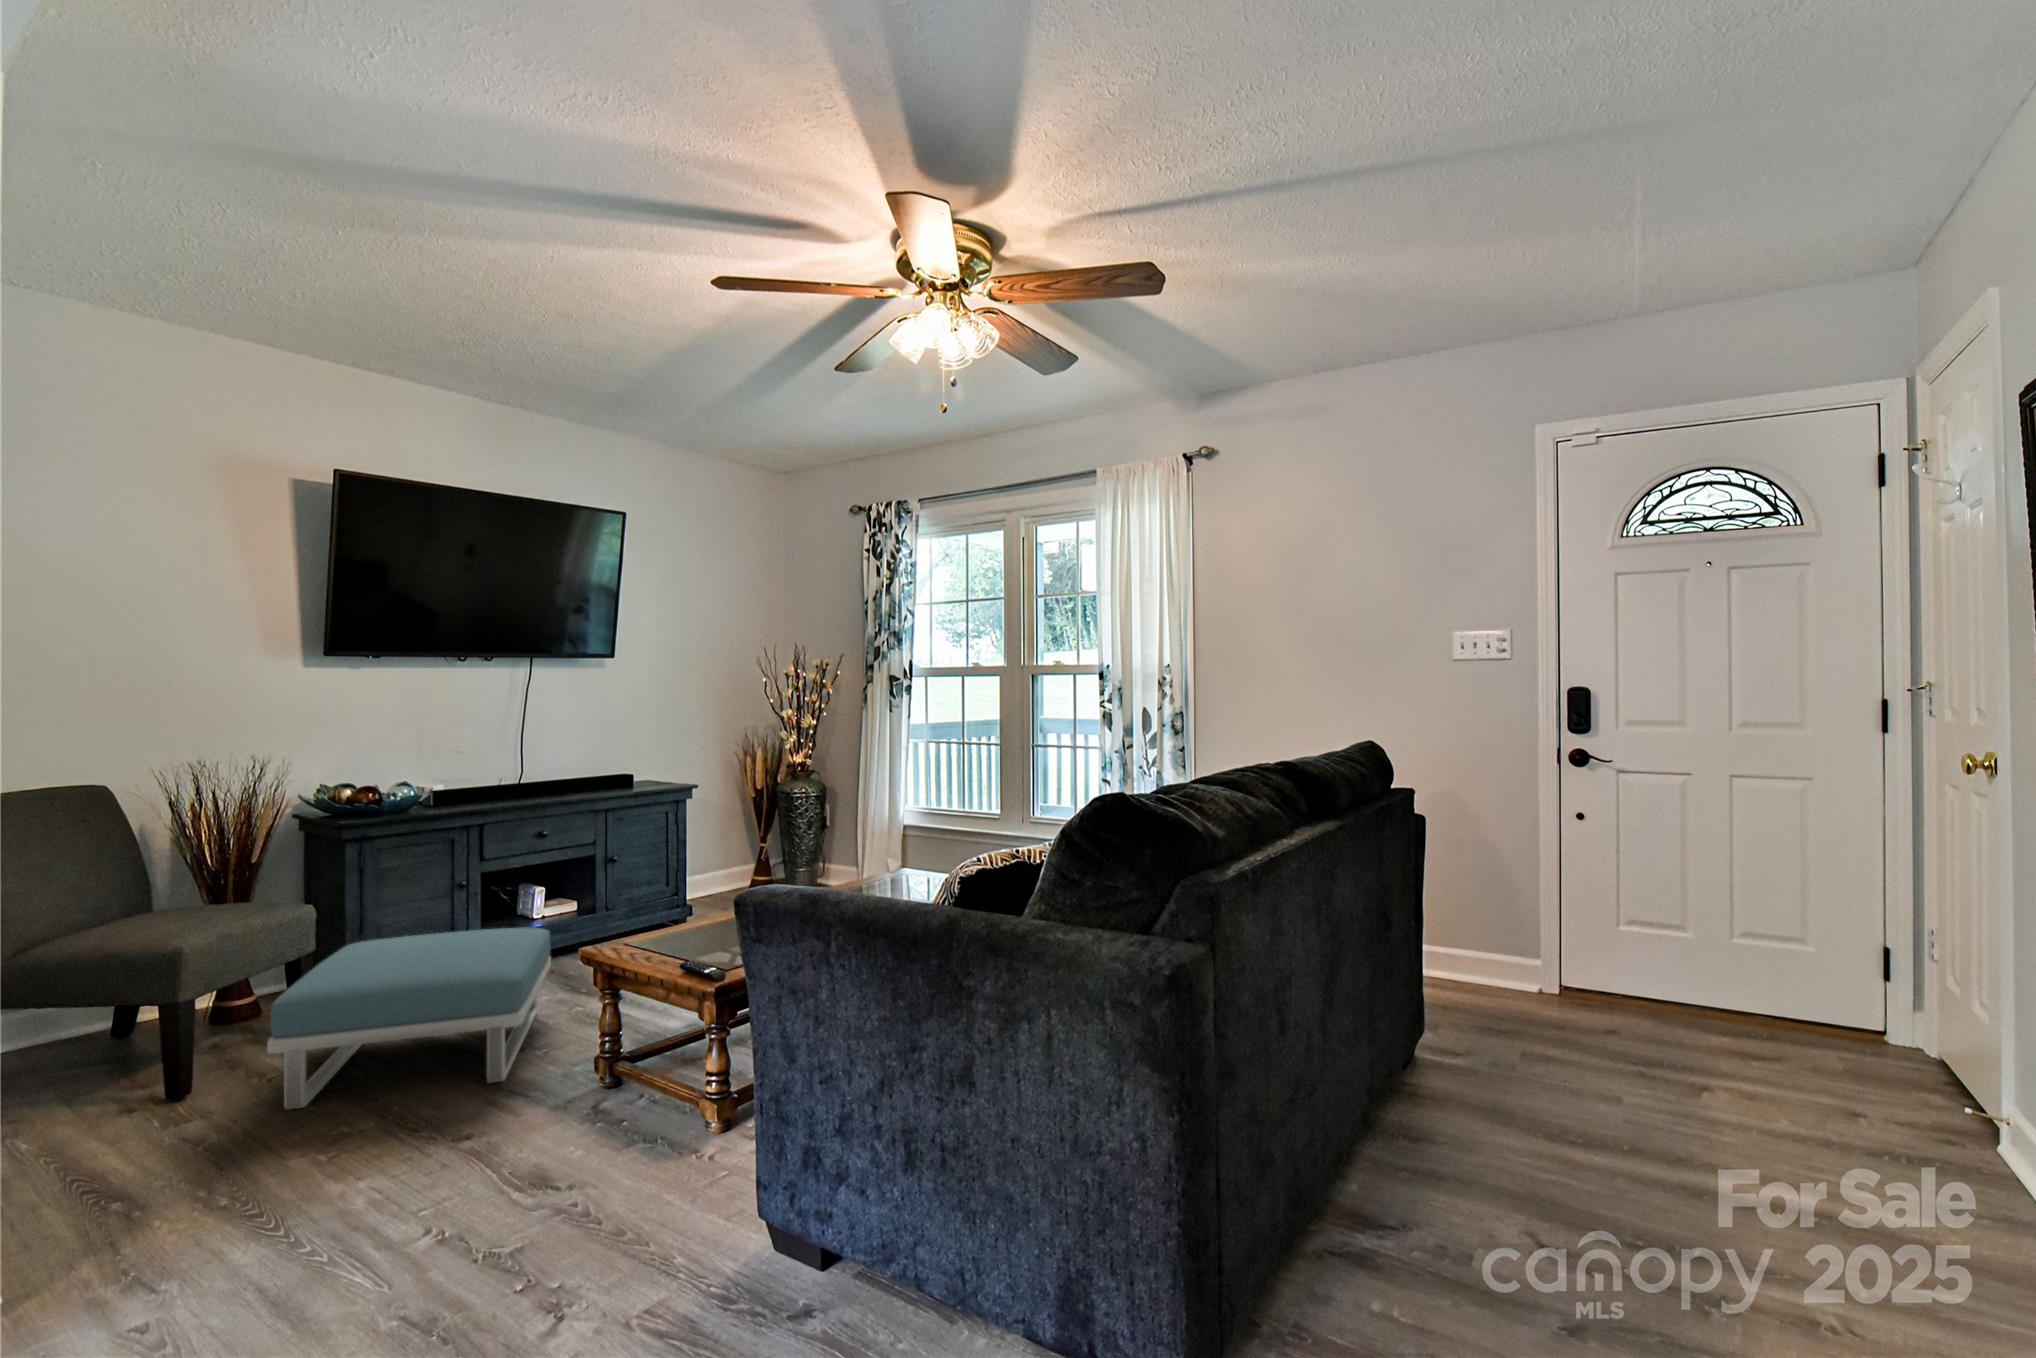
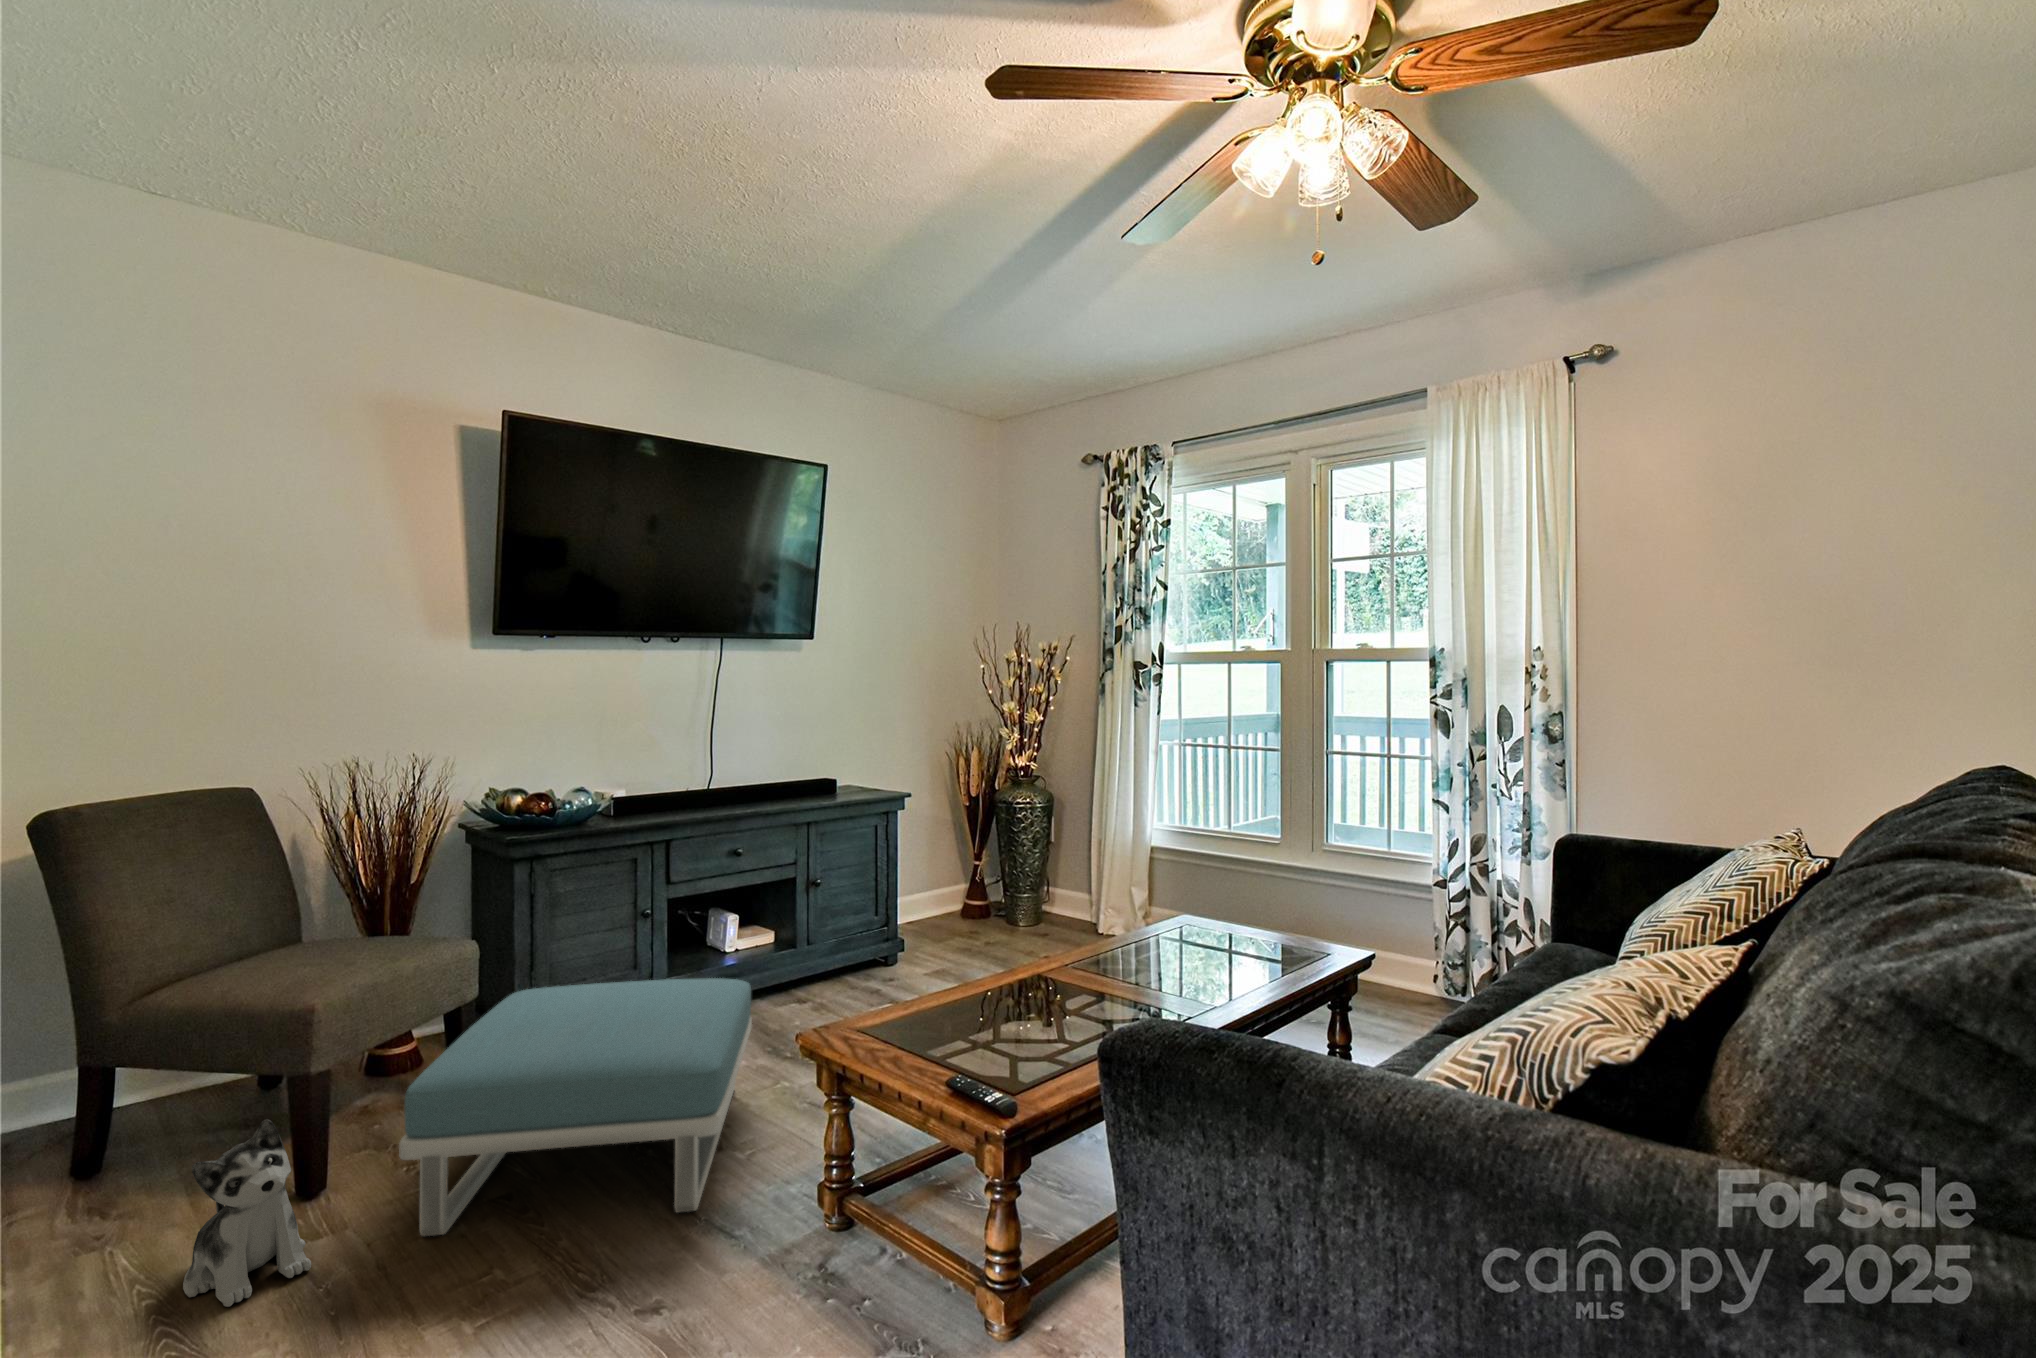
plush toy: none [96,1025,199,1155] -> present [183,1119,311,1307]

